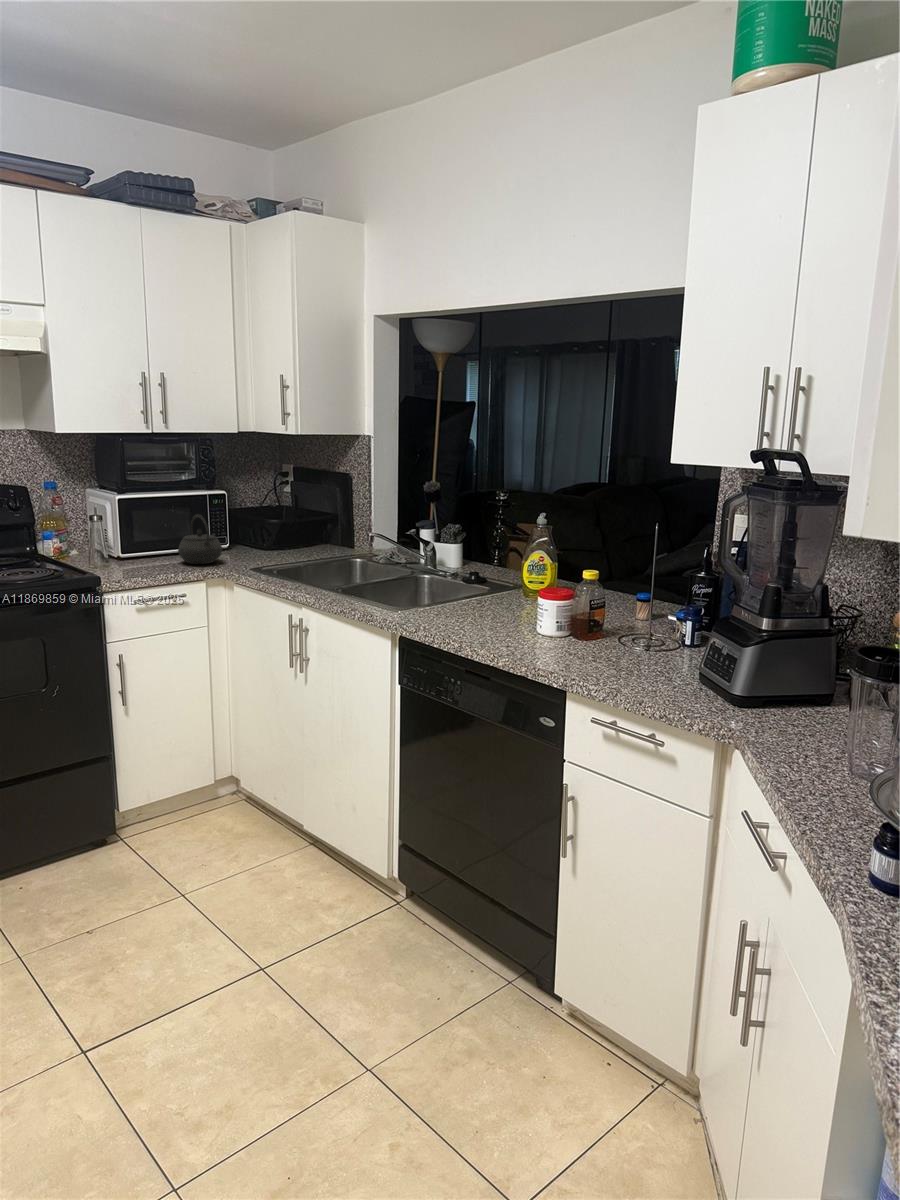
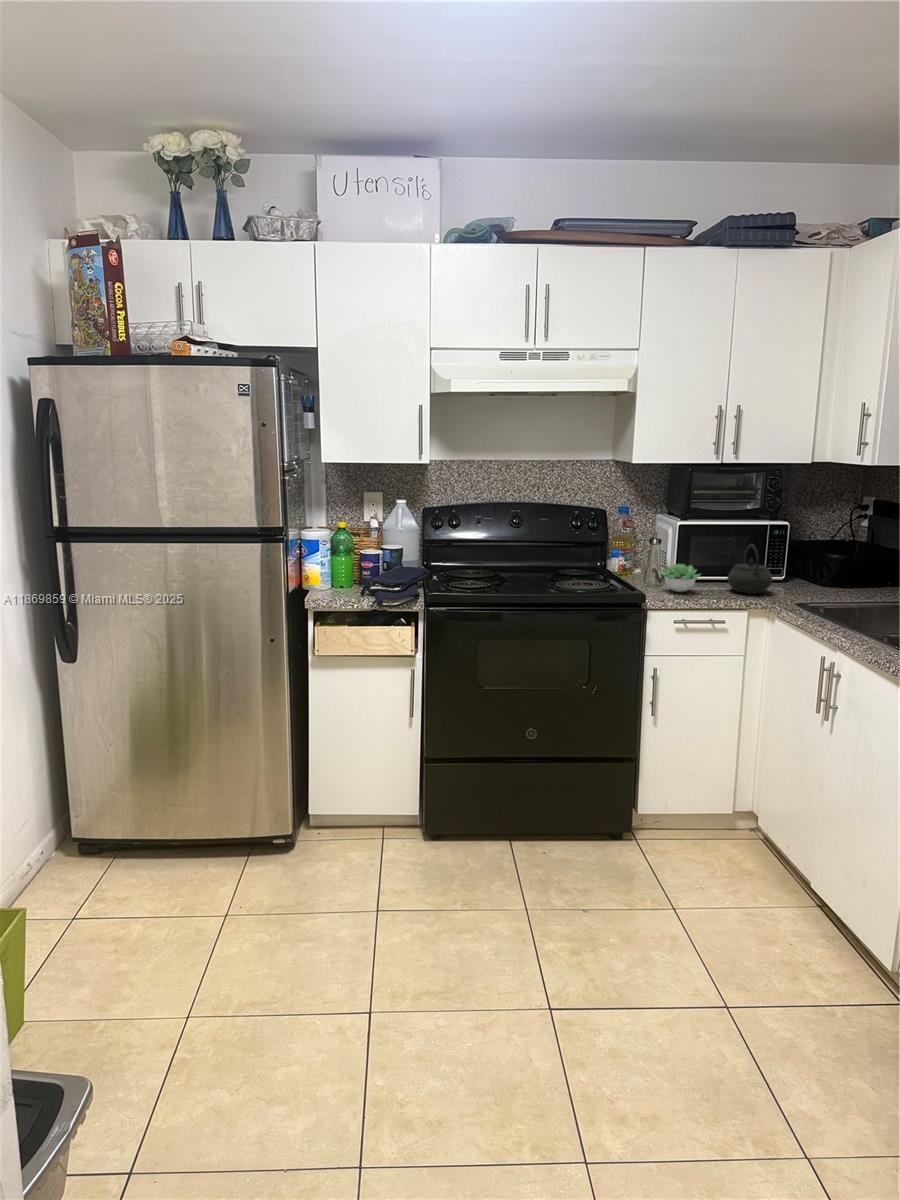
succulent plant: none [107,541,153,570] -> present [661,564,700,592]

